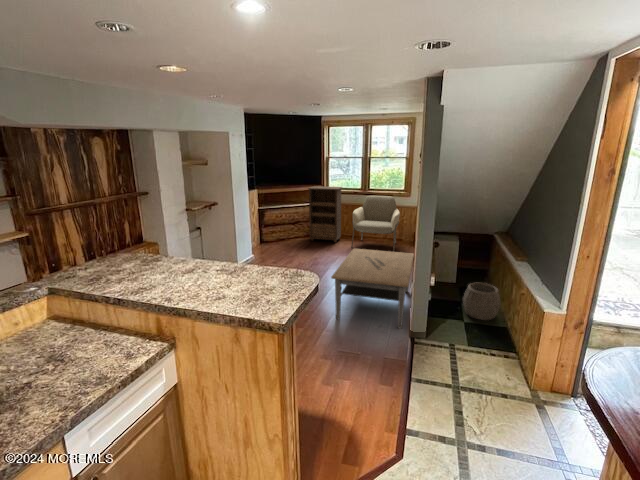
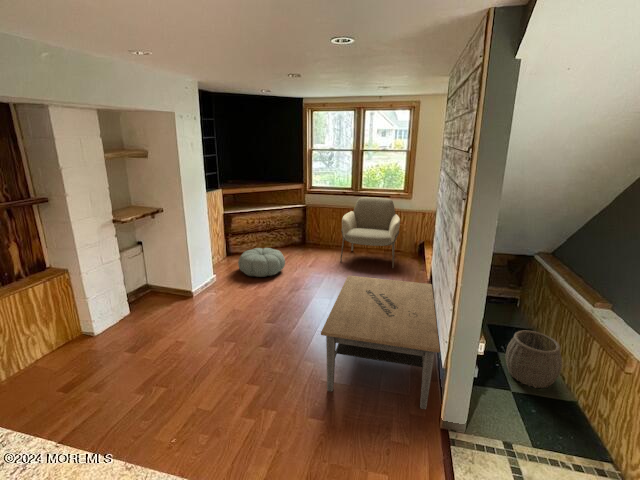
bookshelf: present [308,186,342,242] -> none [286,185,329,255]
pouf: none [271,235,307,257] -> present [238,248,285,277]

